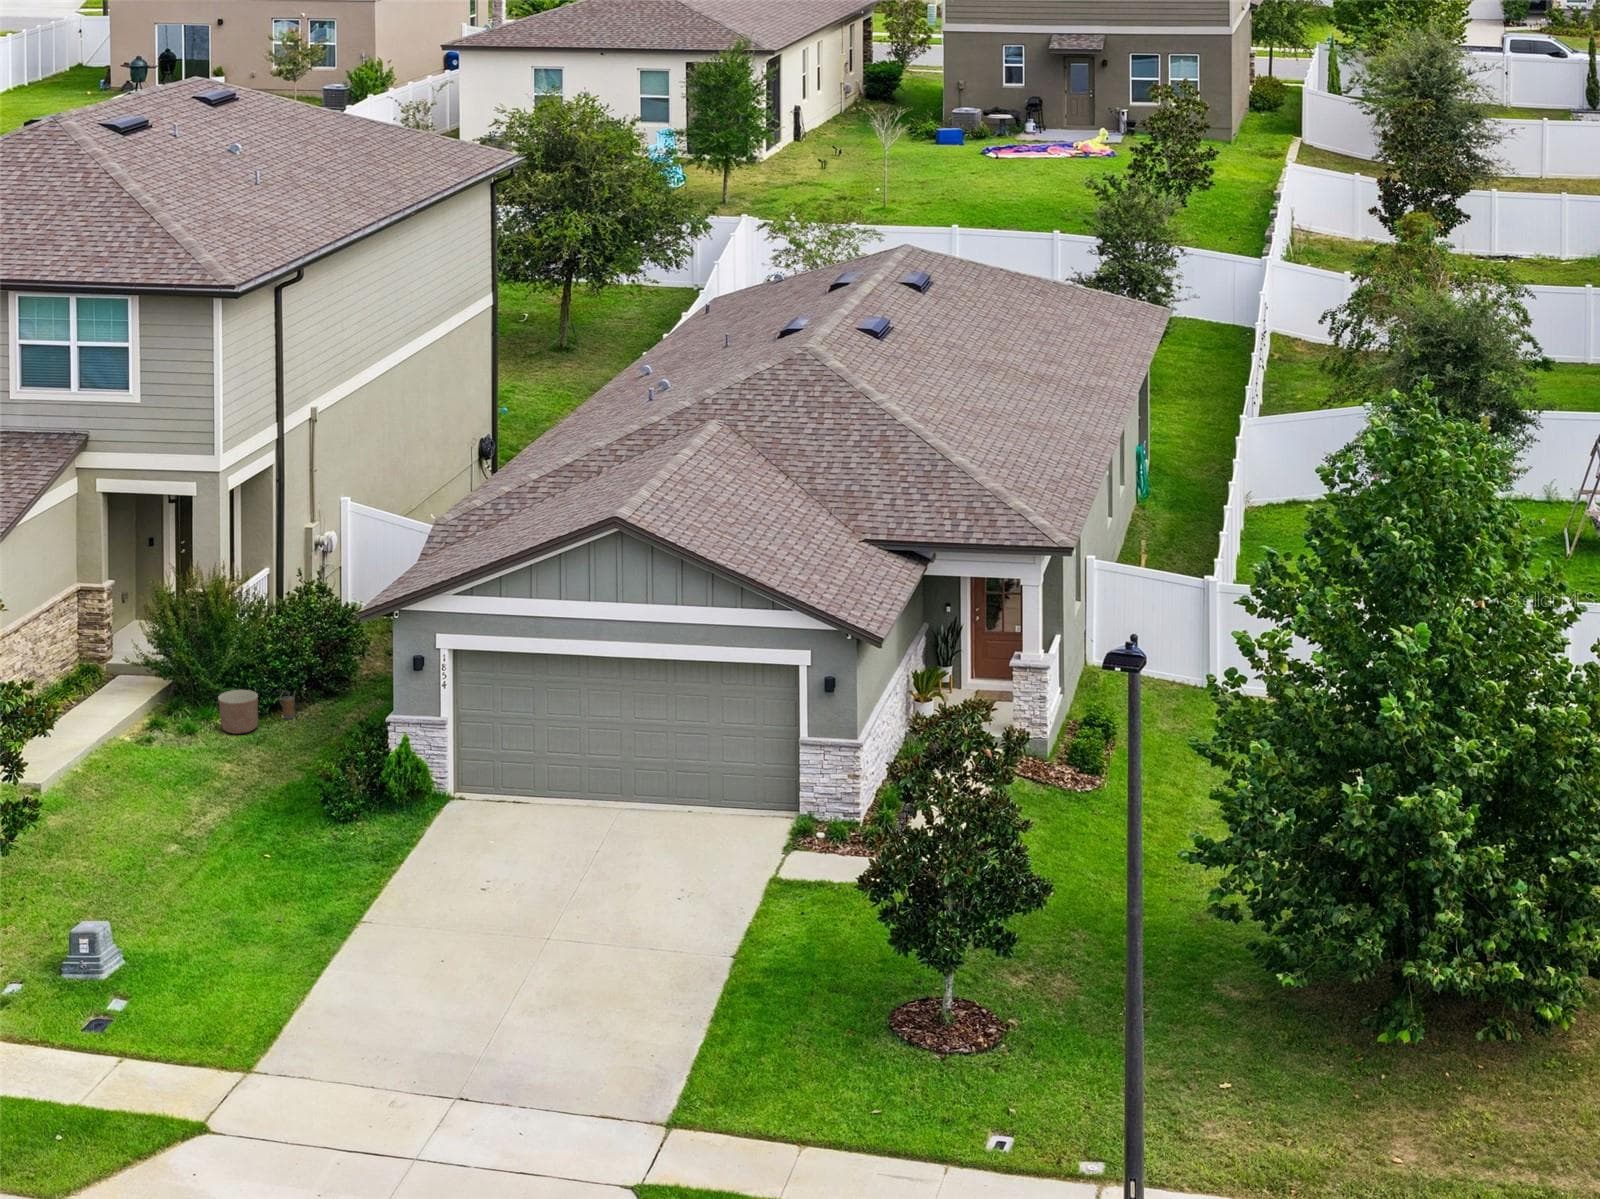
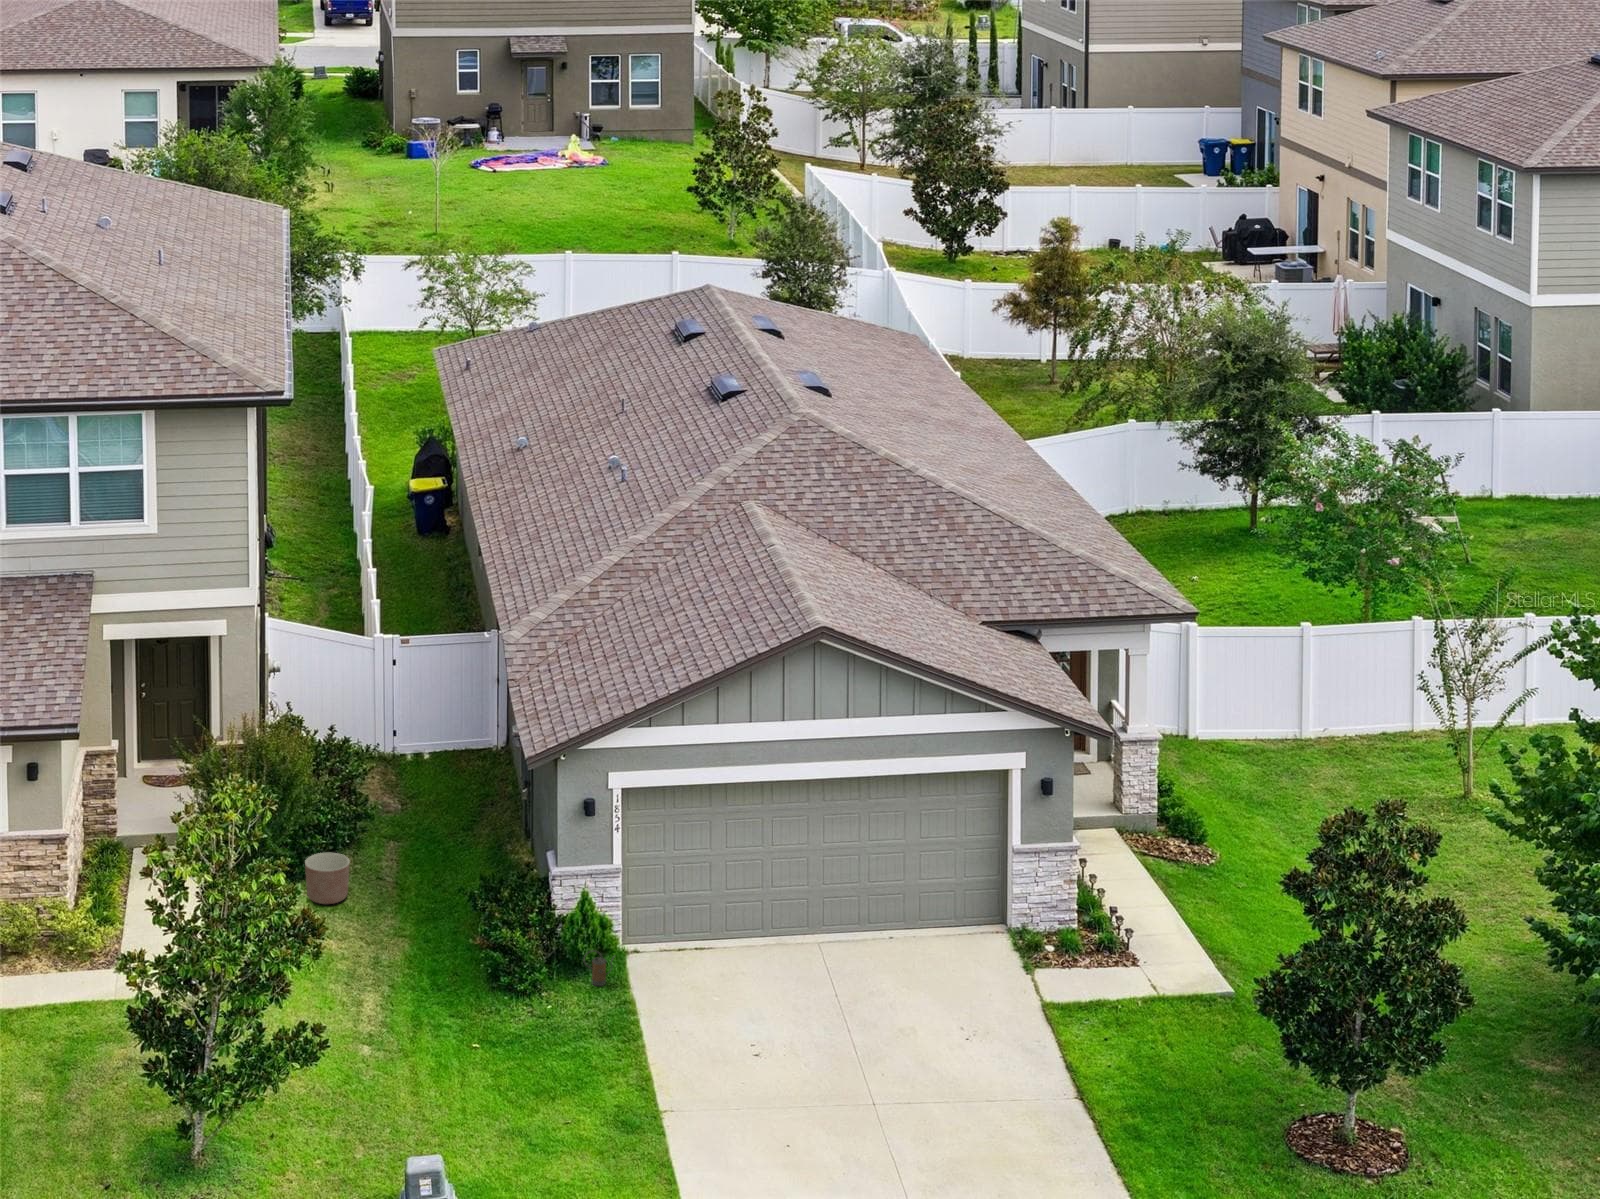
watering can: present [281,691,295,719] -> present [583,950,615,986]

